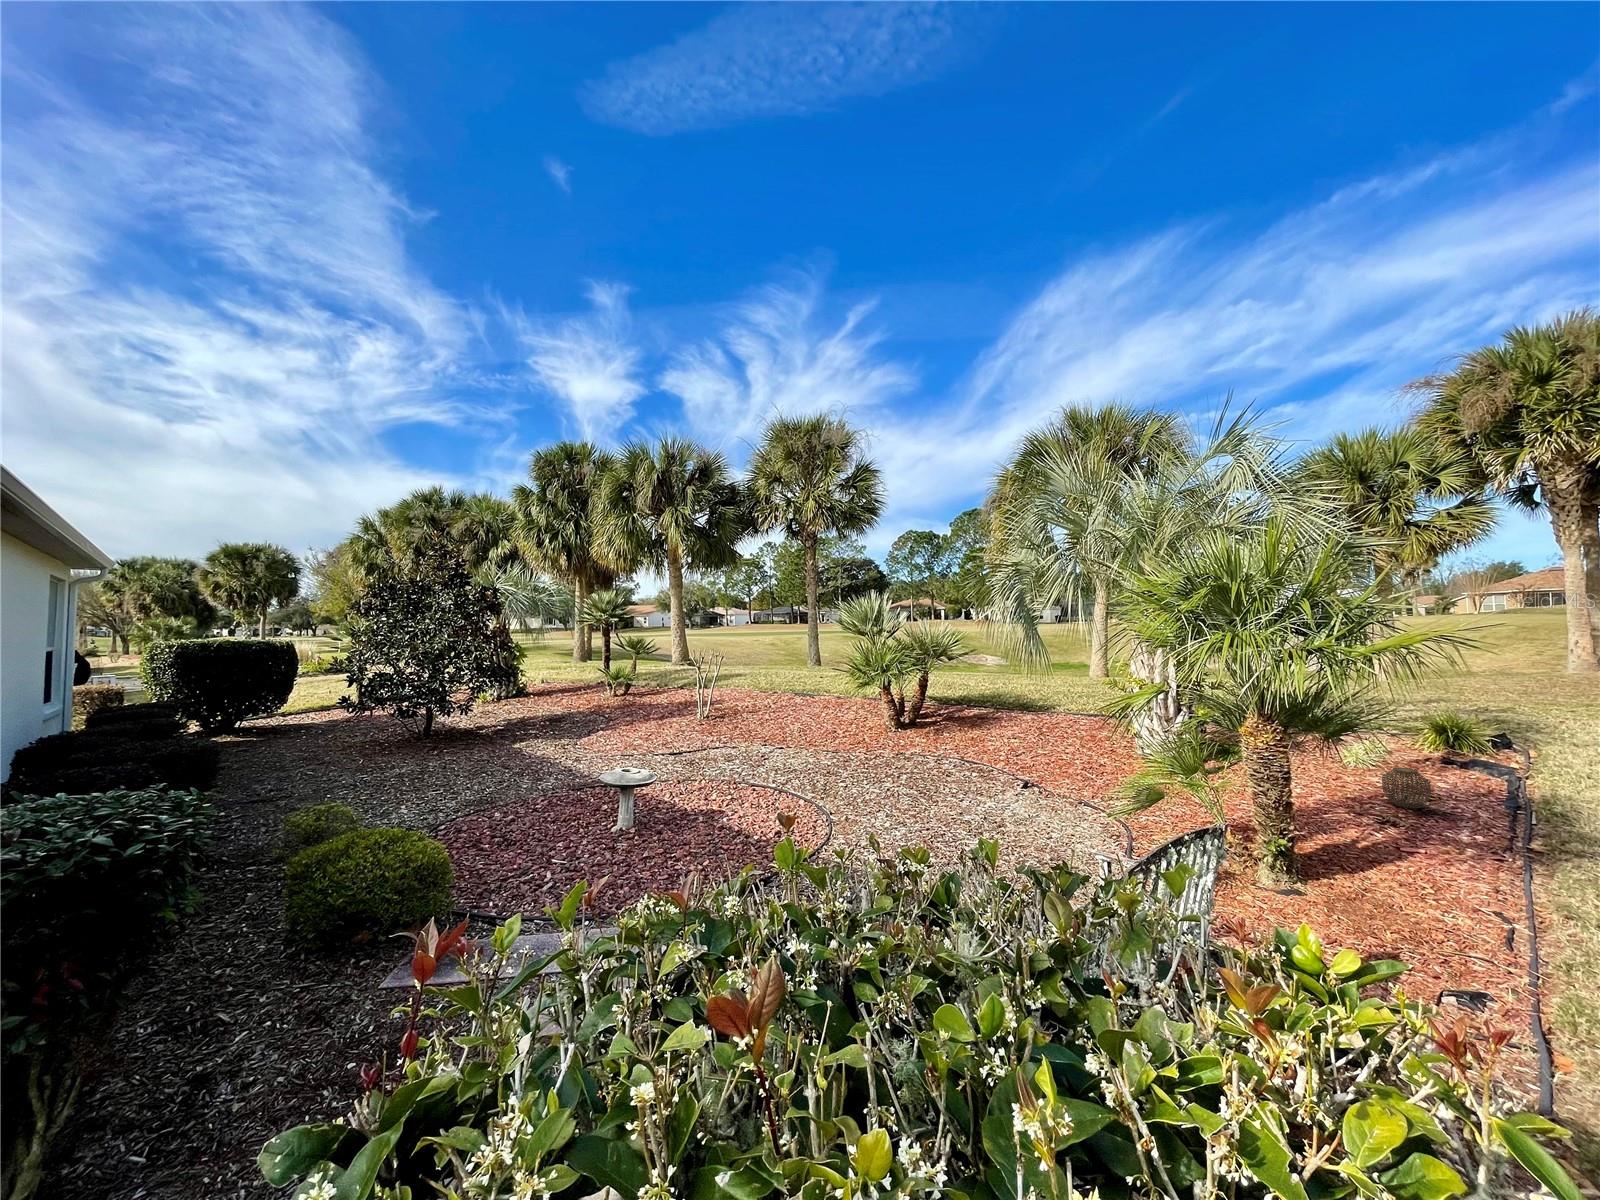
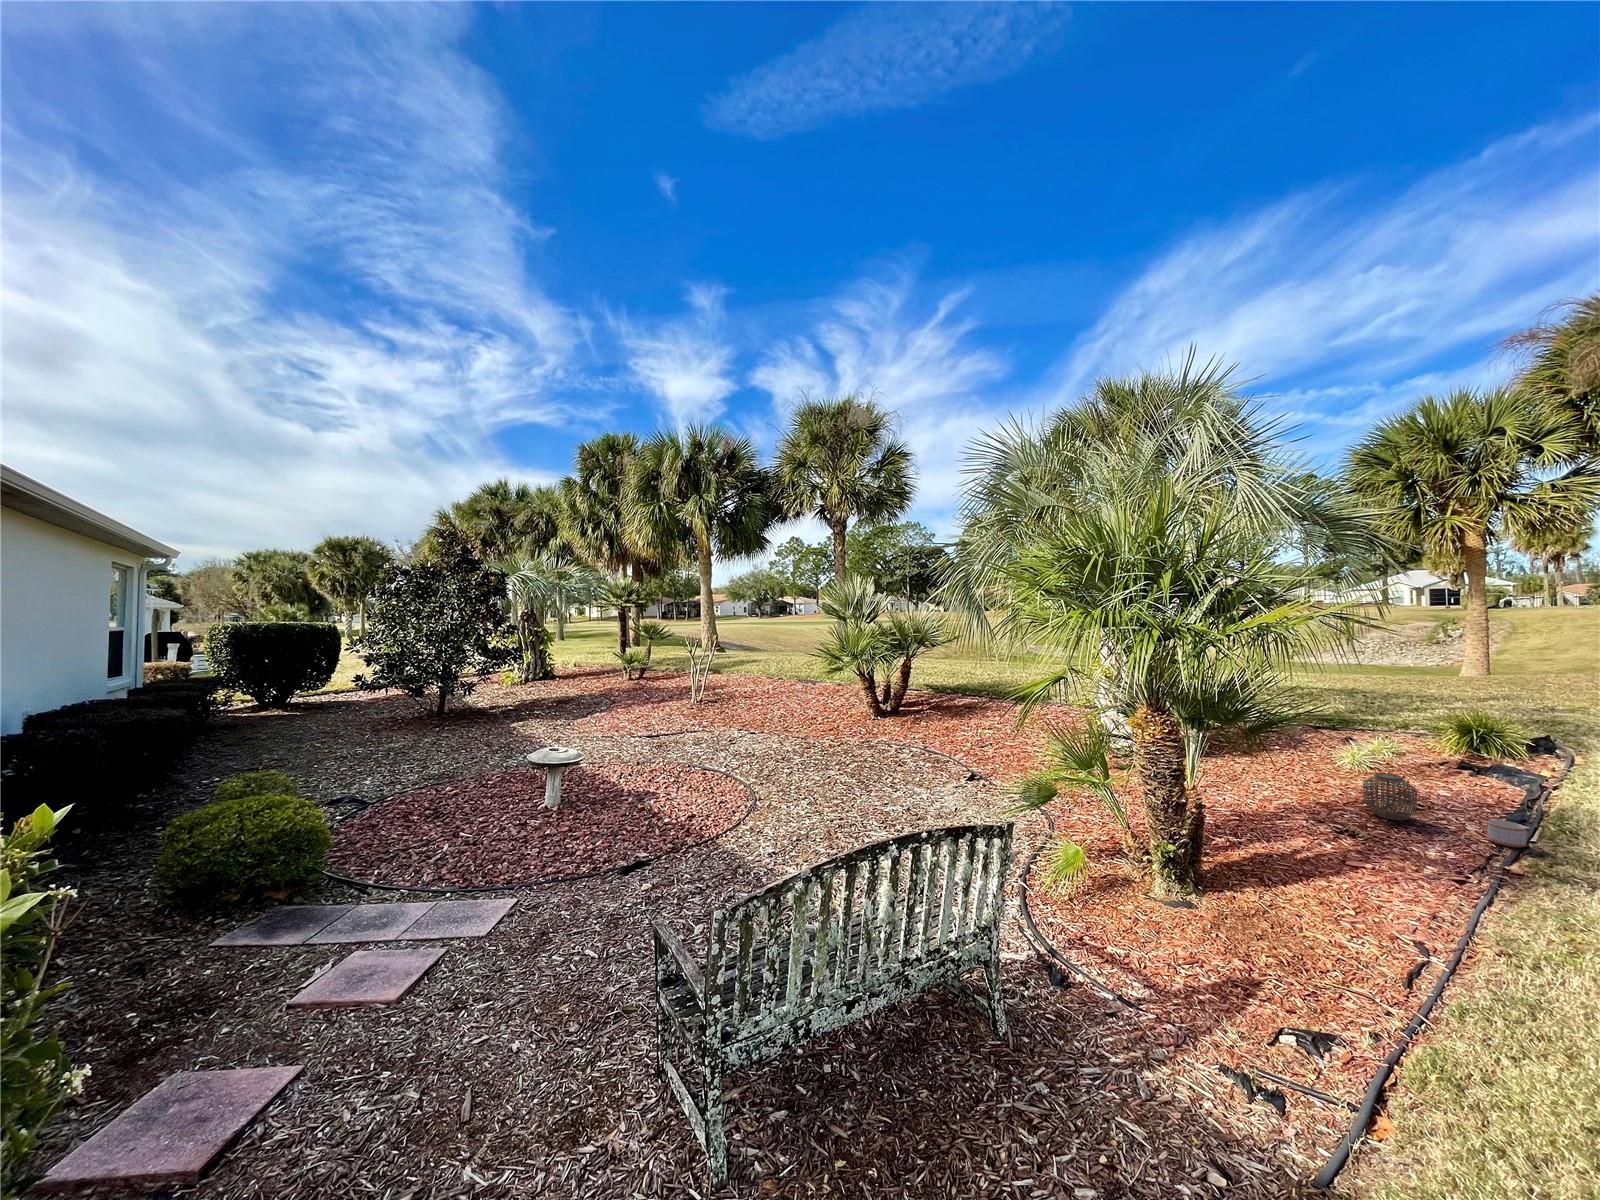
planter: none [1495,805,1529,828] -> present [1488,820,1526,848]

